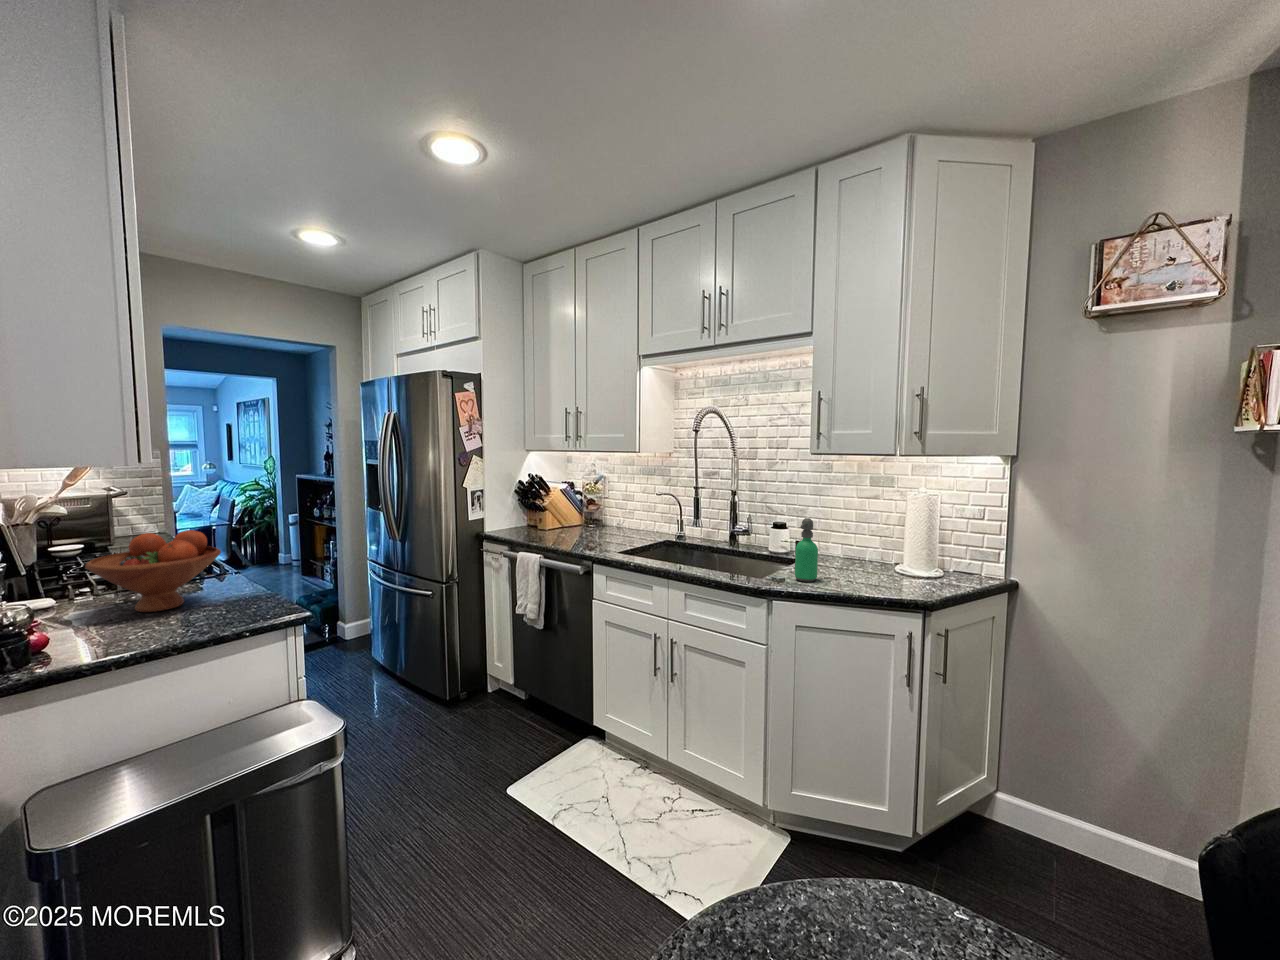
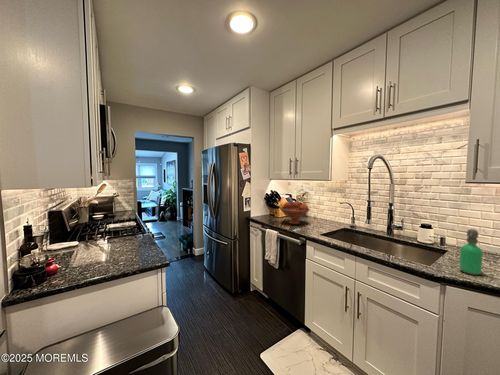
fruit bowl: present [85,530,221,612] -> present [280,201,309,224]

